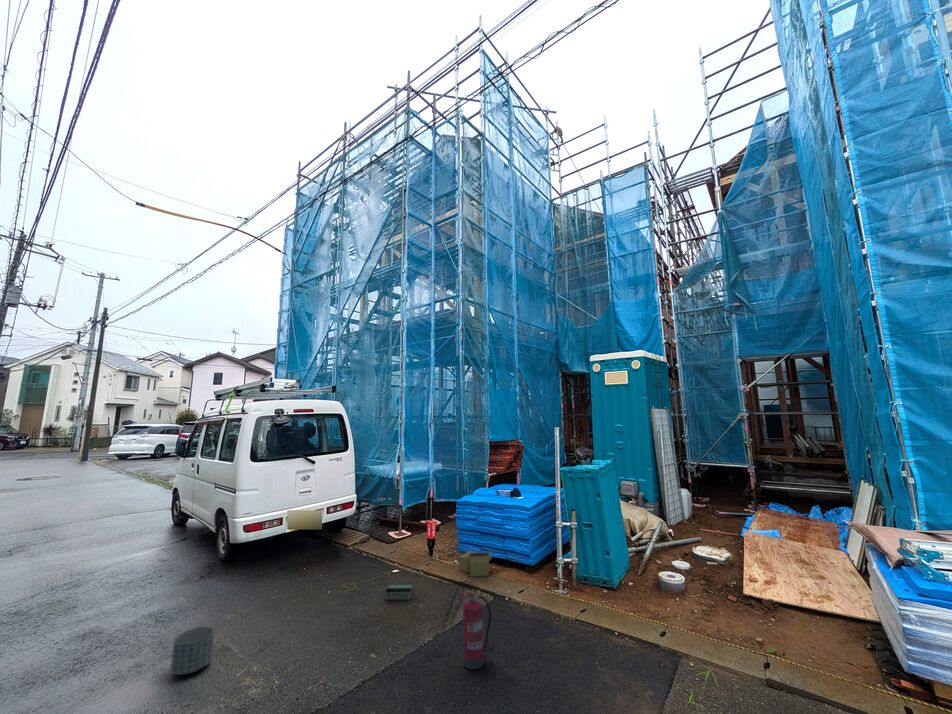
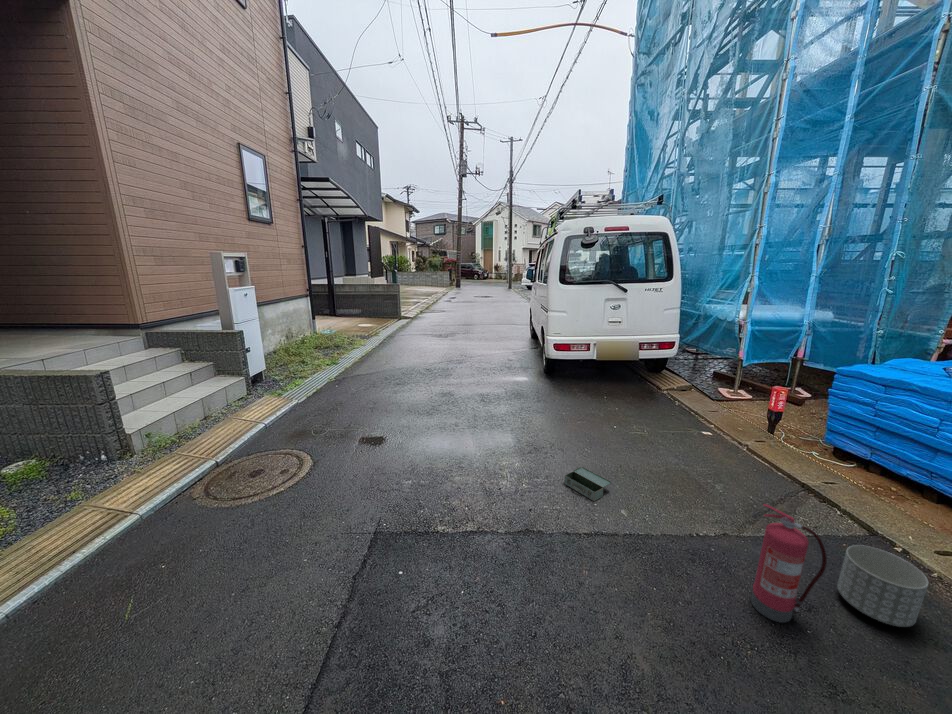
cardboard box: present [458,551,492,577] -> none [811,447,892,497]
toolbox: present [385,584,413,600] -> present [564,467,611,501]
planter: present [171,626,214,675] -> present [837,545,928,627]

